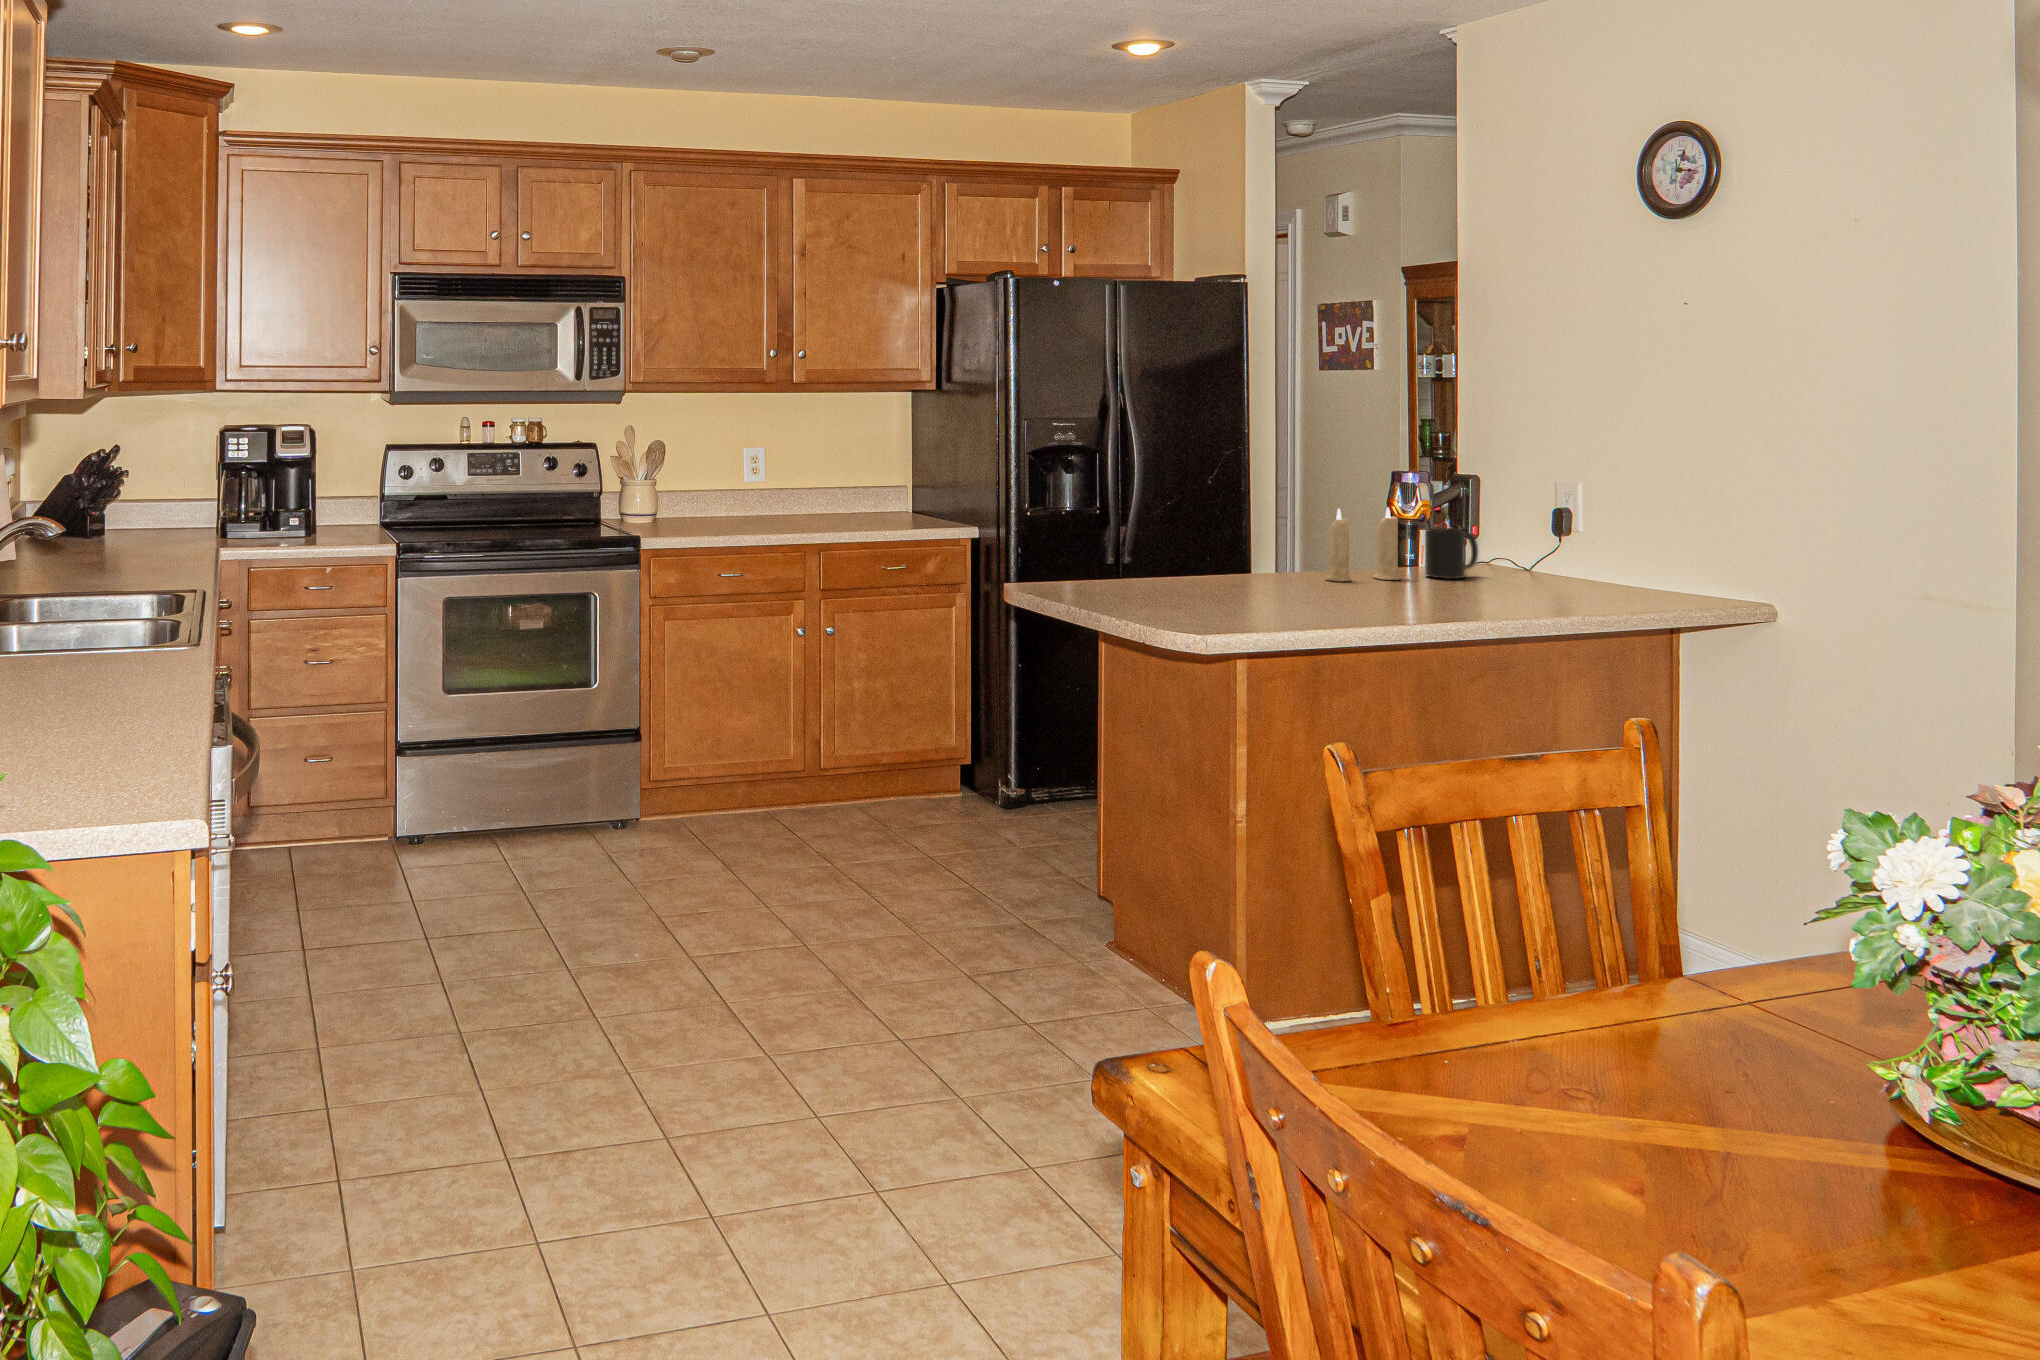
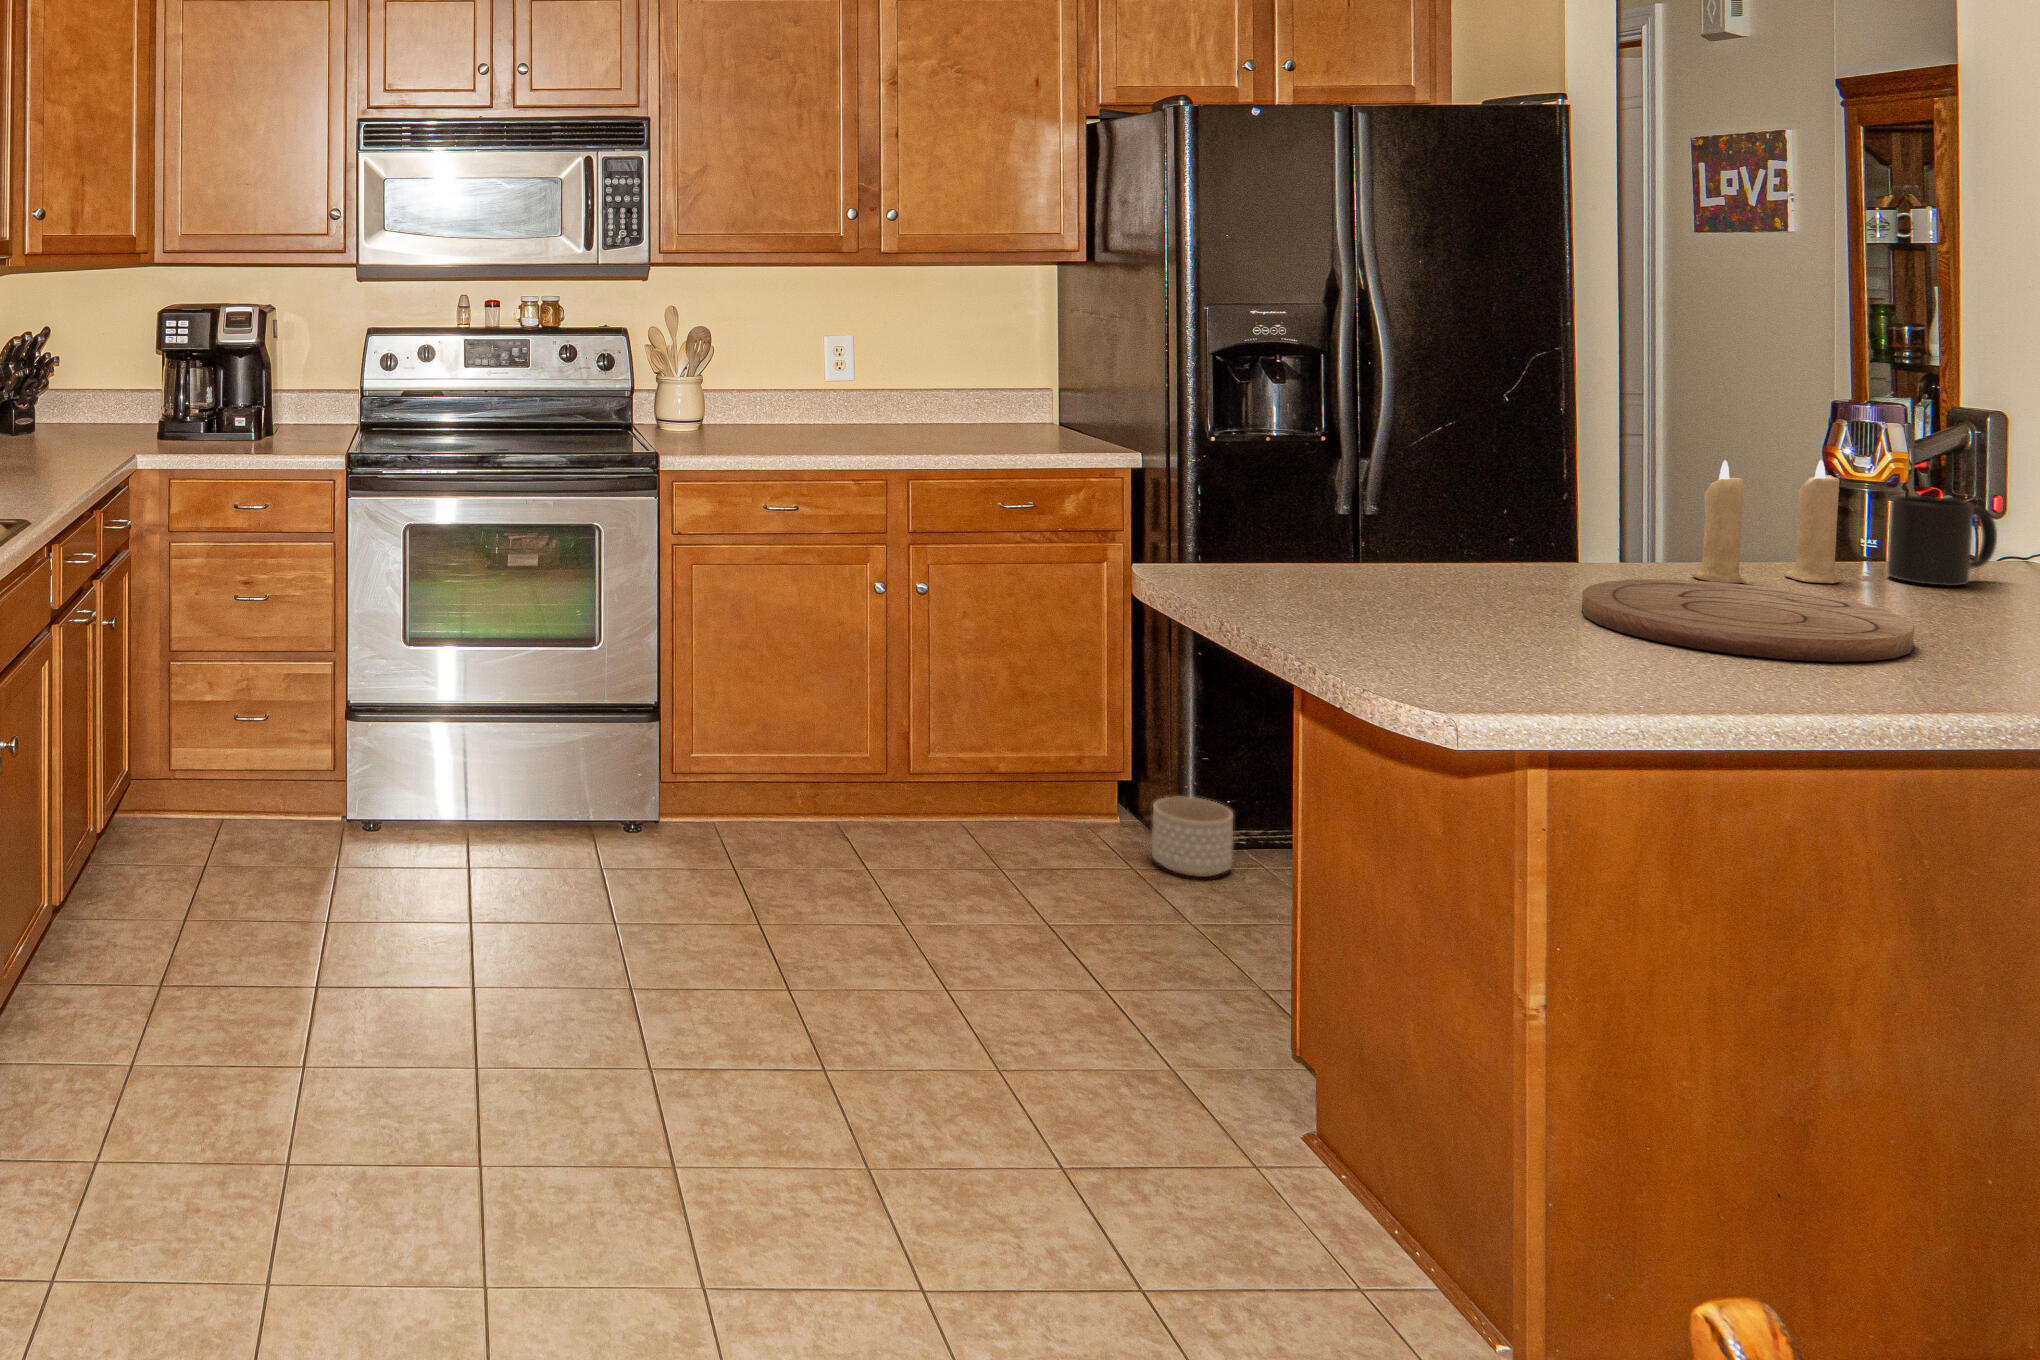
cutting board: none [1268,578,1432,610] -> present [1582,579,1914,662]
planter: none [998,772,1052,825] -> present [1152,797,1233,877]

